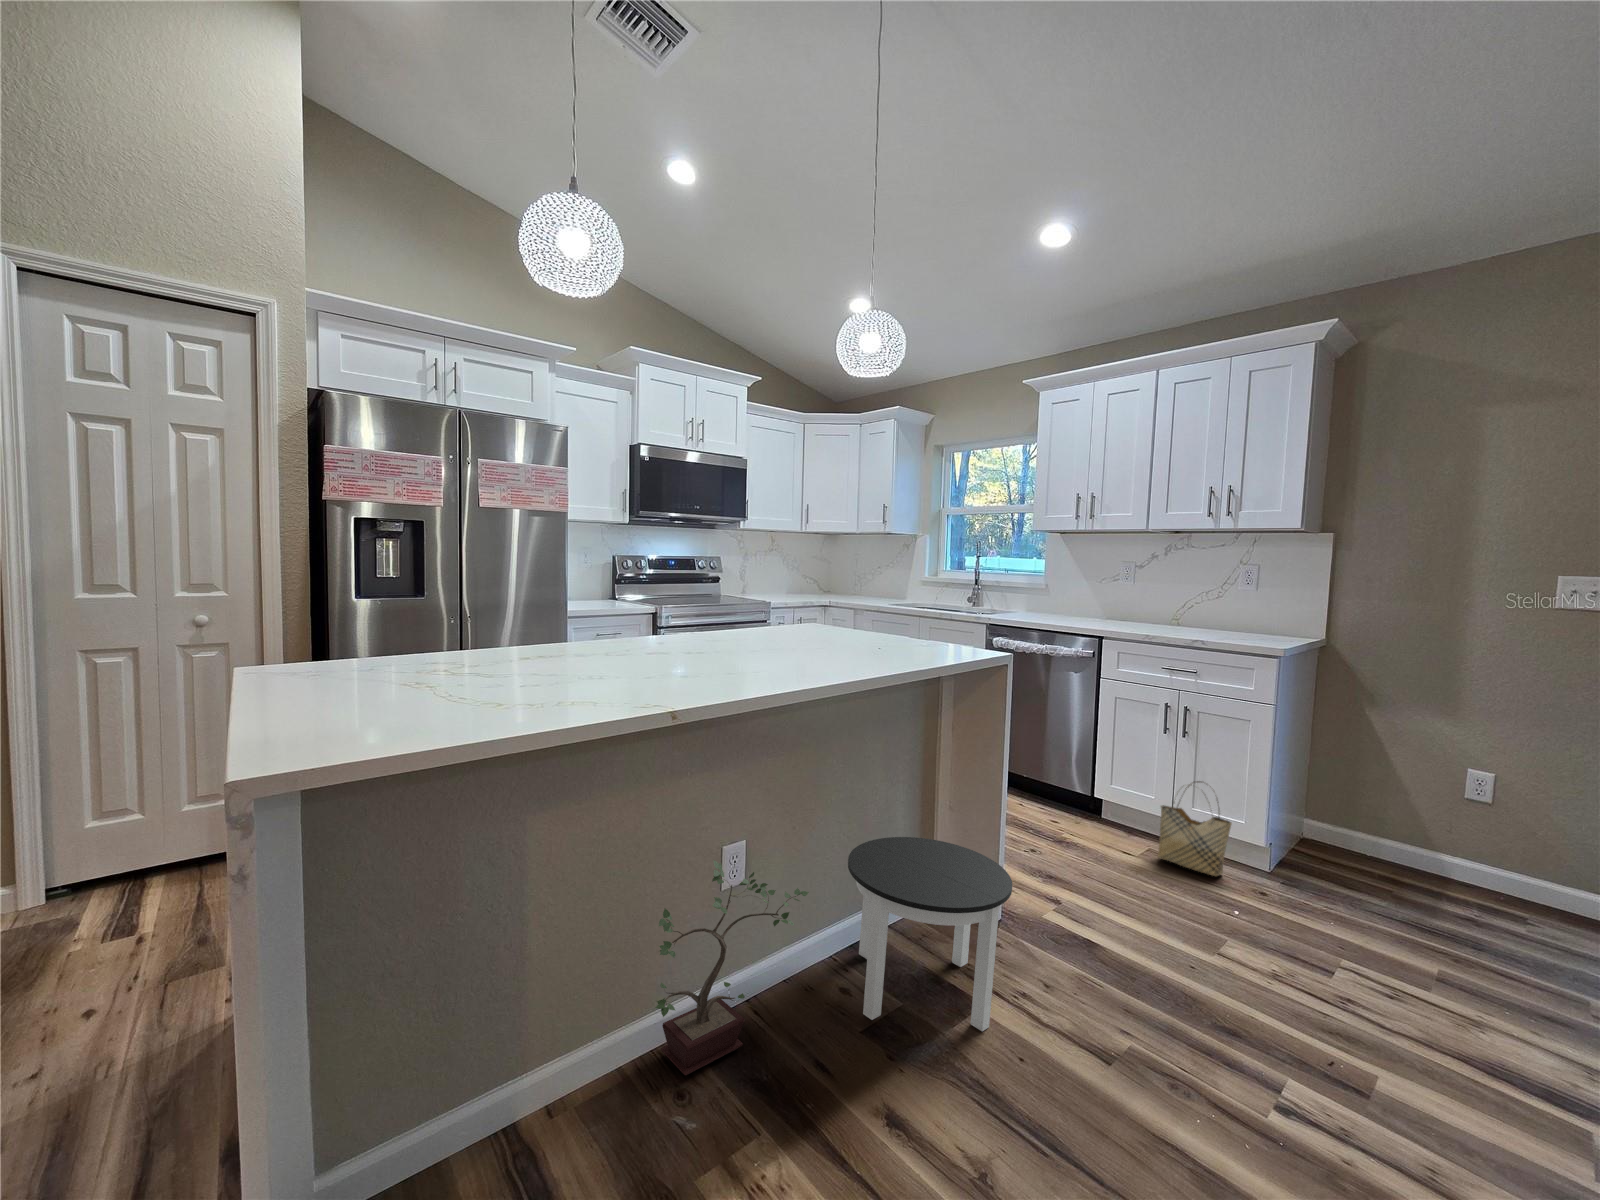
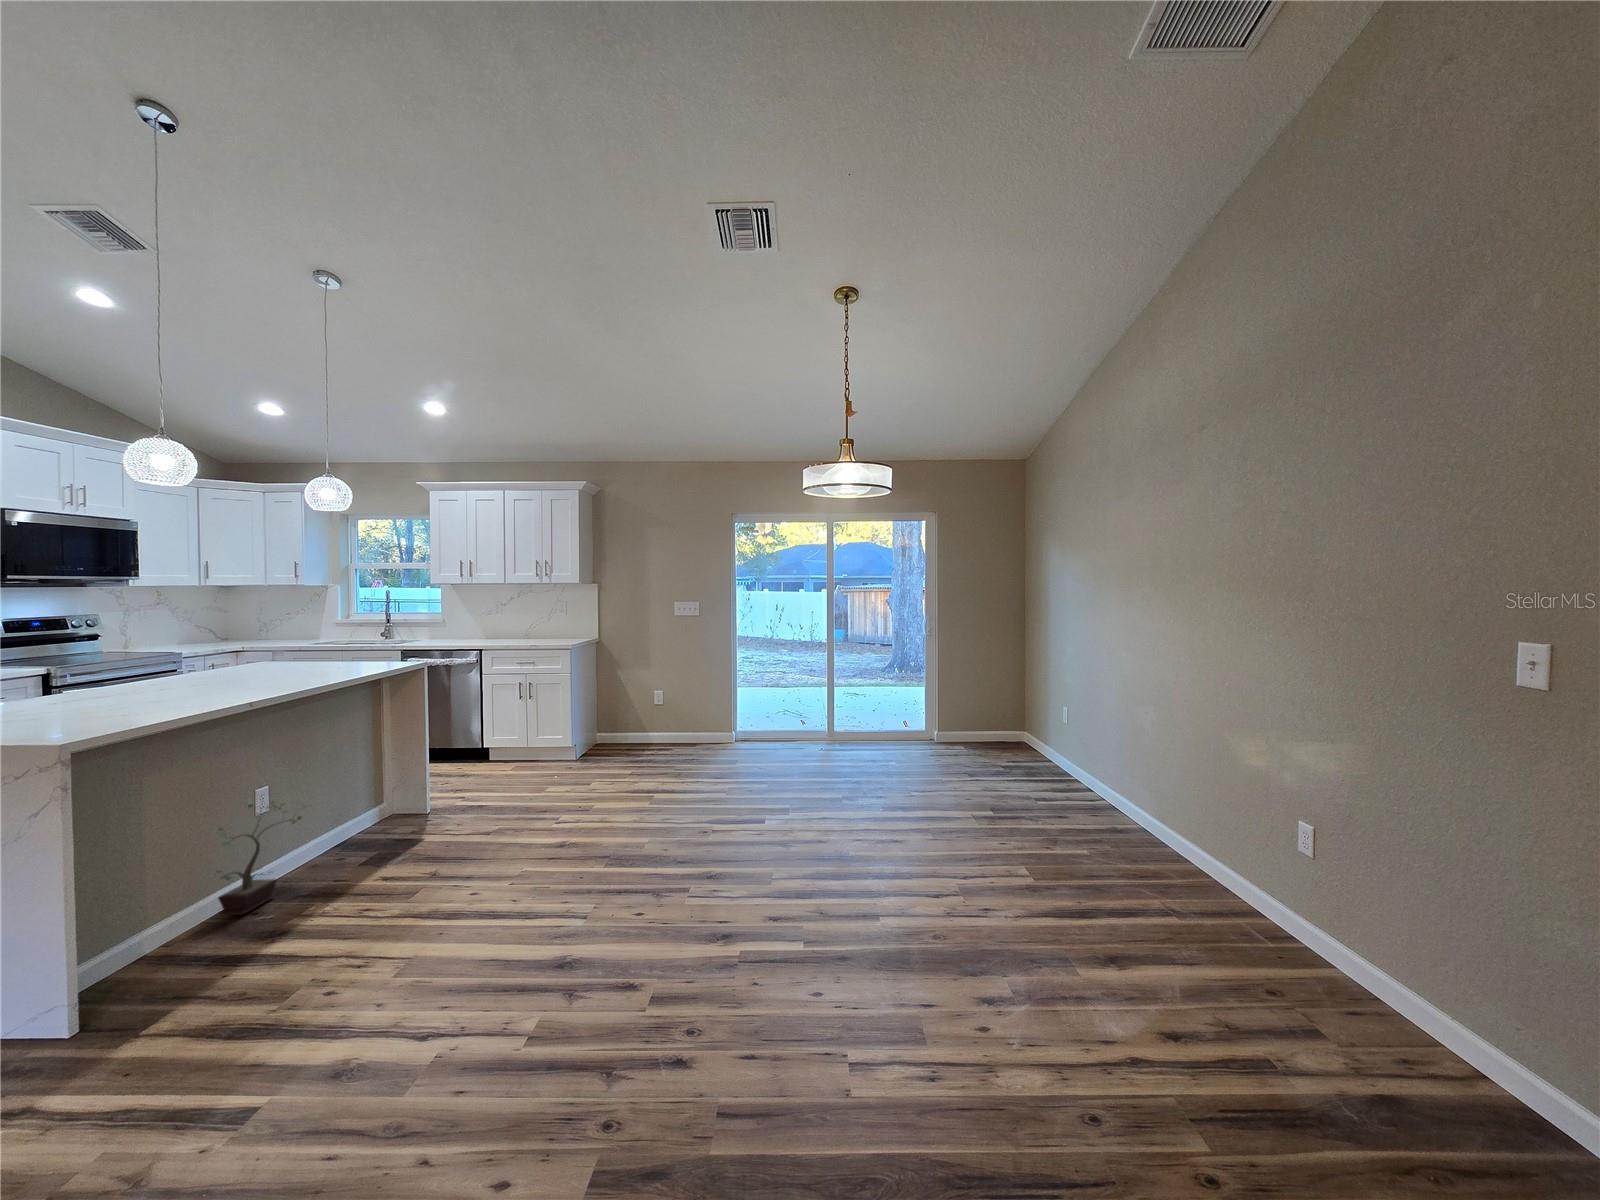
woven basket: present [1158,781,1232,876] -> none [520,720,556,766]
round table: present [848,837,1012,1031] -> none [331,770,435,863]

